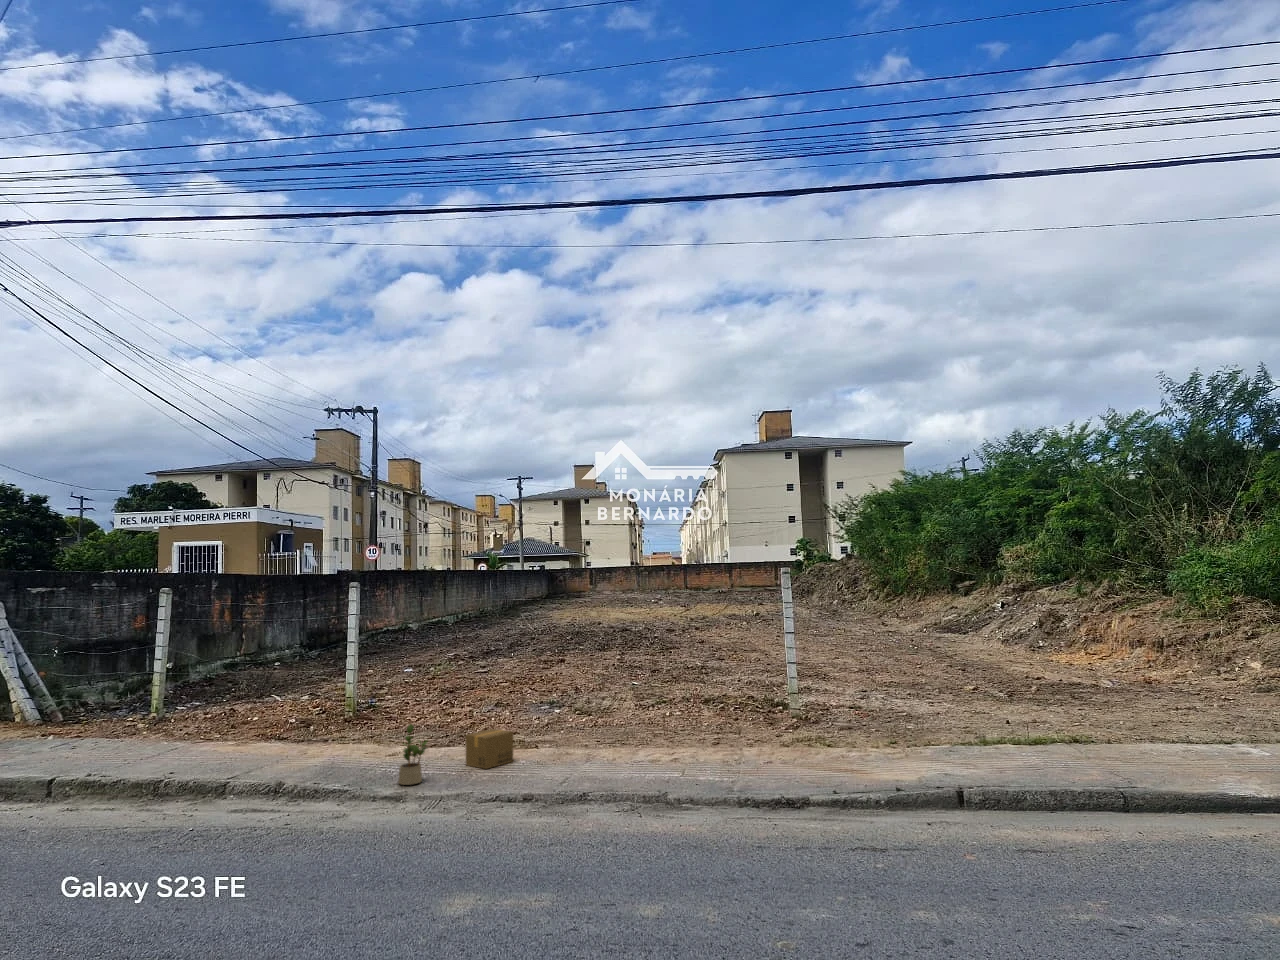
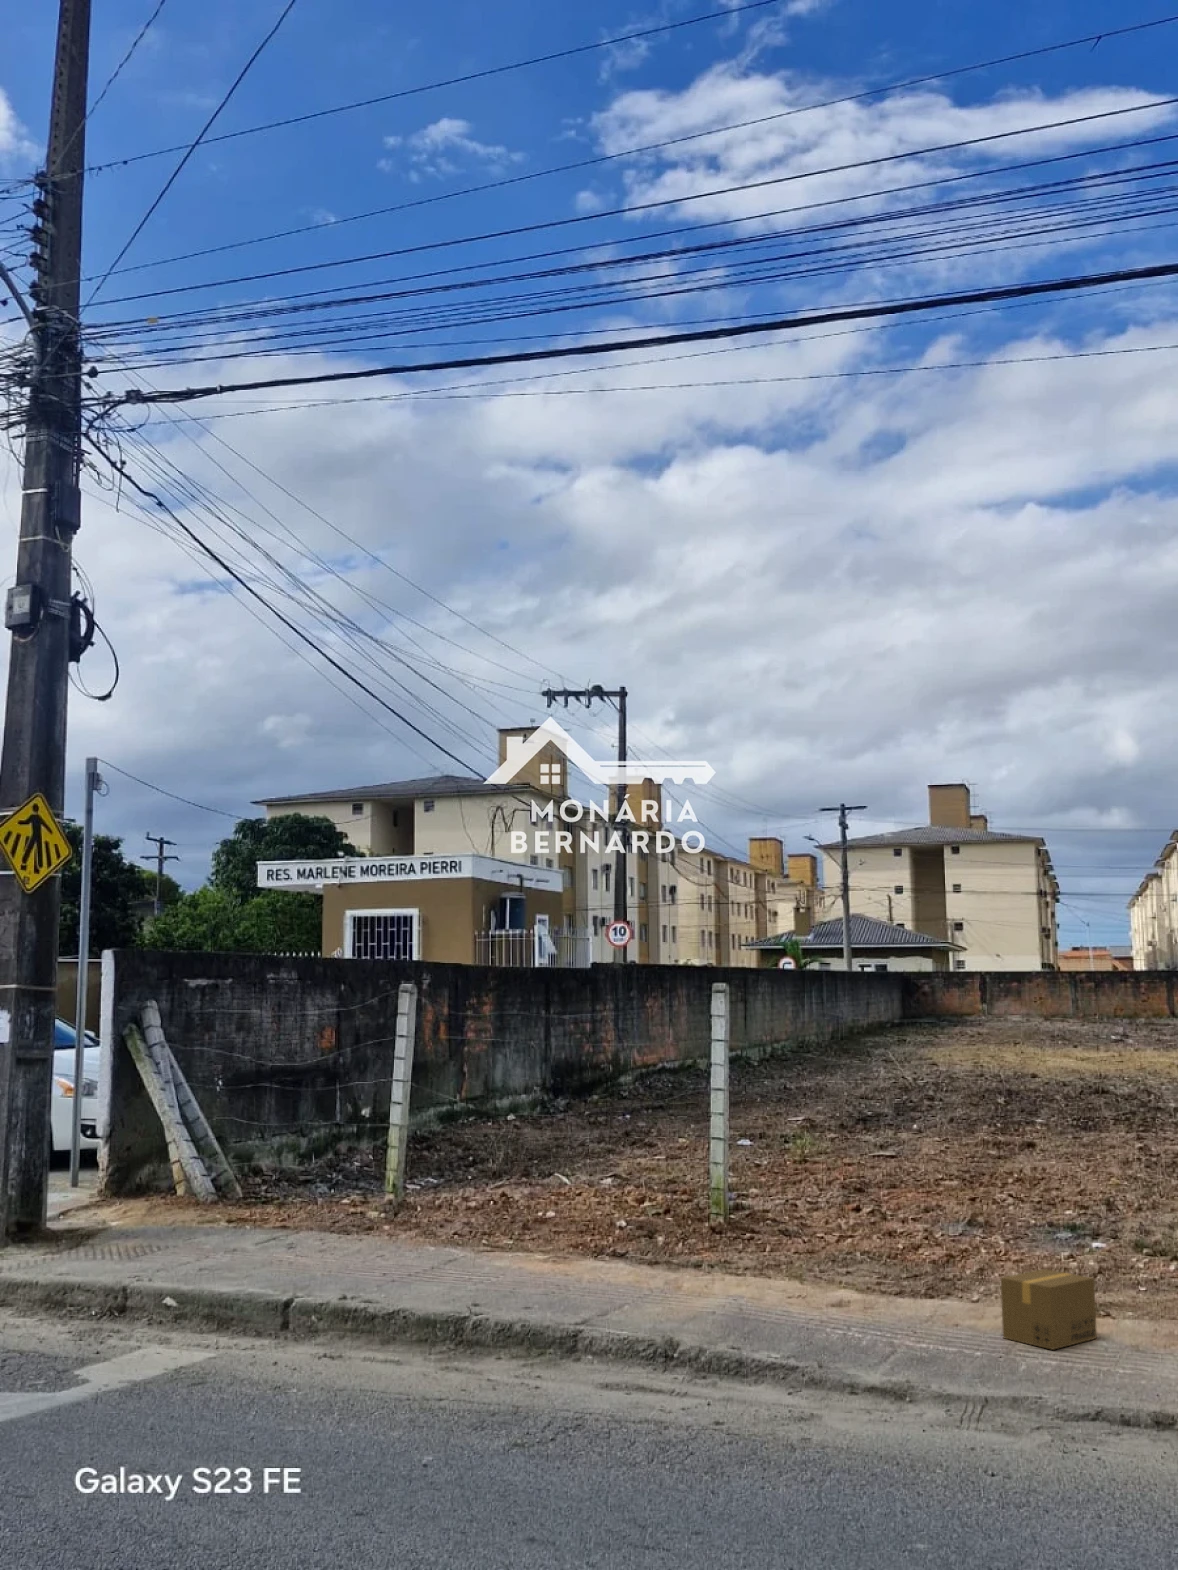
potted plant: present [399,724,427,785] -> none [896,1250,951,1369]

